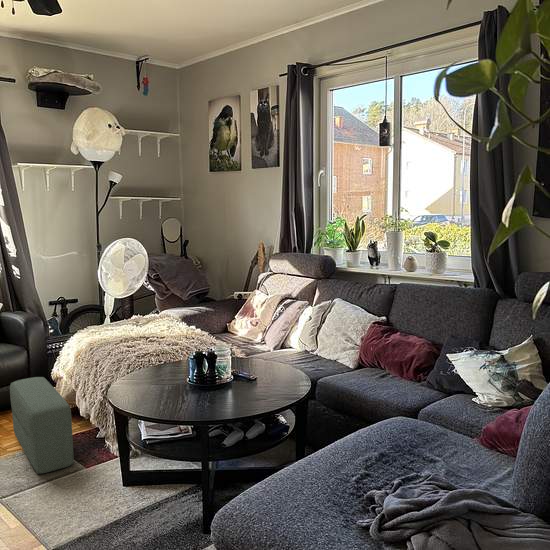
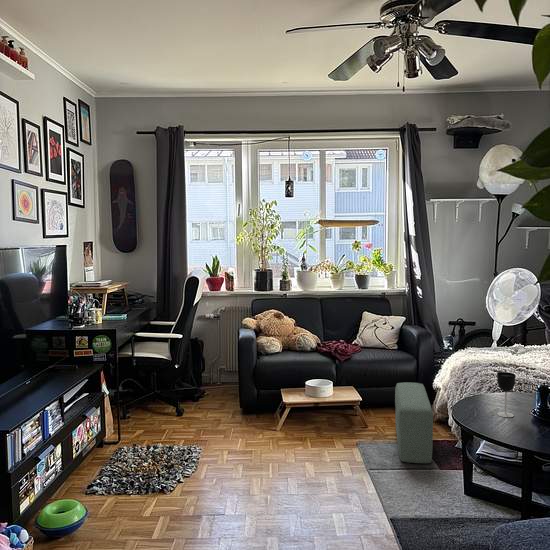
wine glass: none [150,346,170,393] -> present [497,372,515,417]

